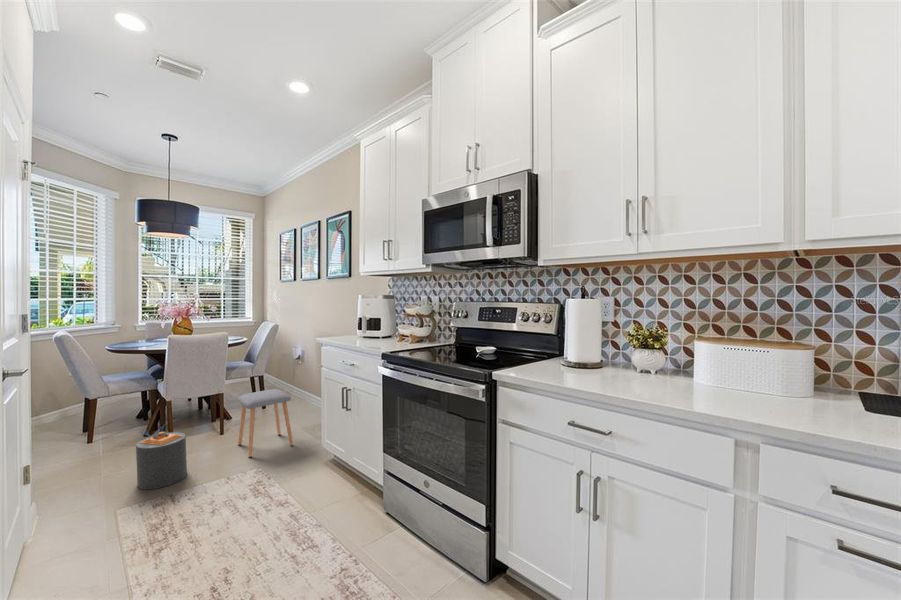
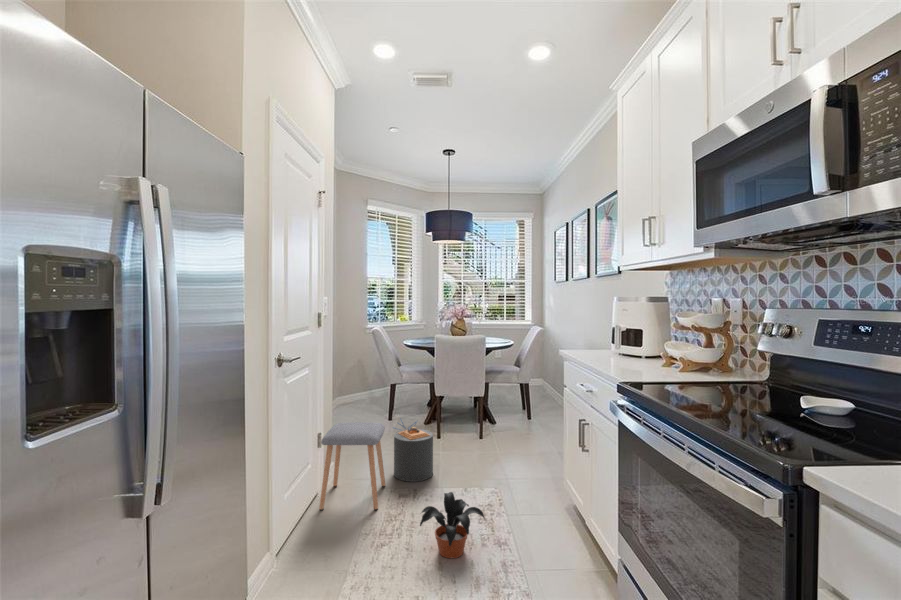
stool: present [238,389,293,458] -> present [319,422,385,510]
potted plant: none [202,476,269,533] -> present [420,492,484,558]

